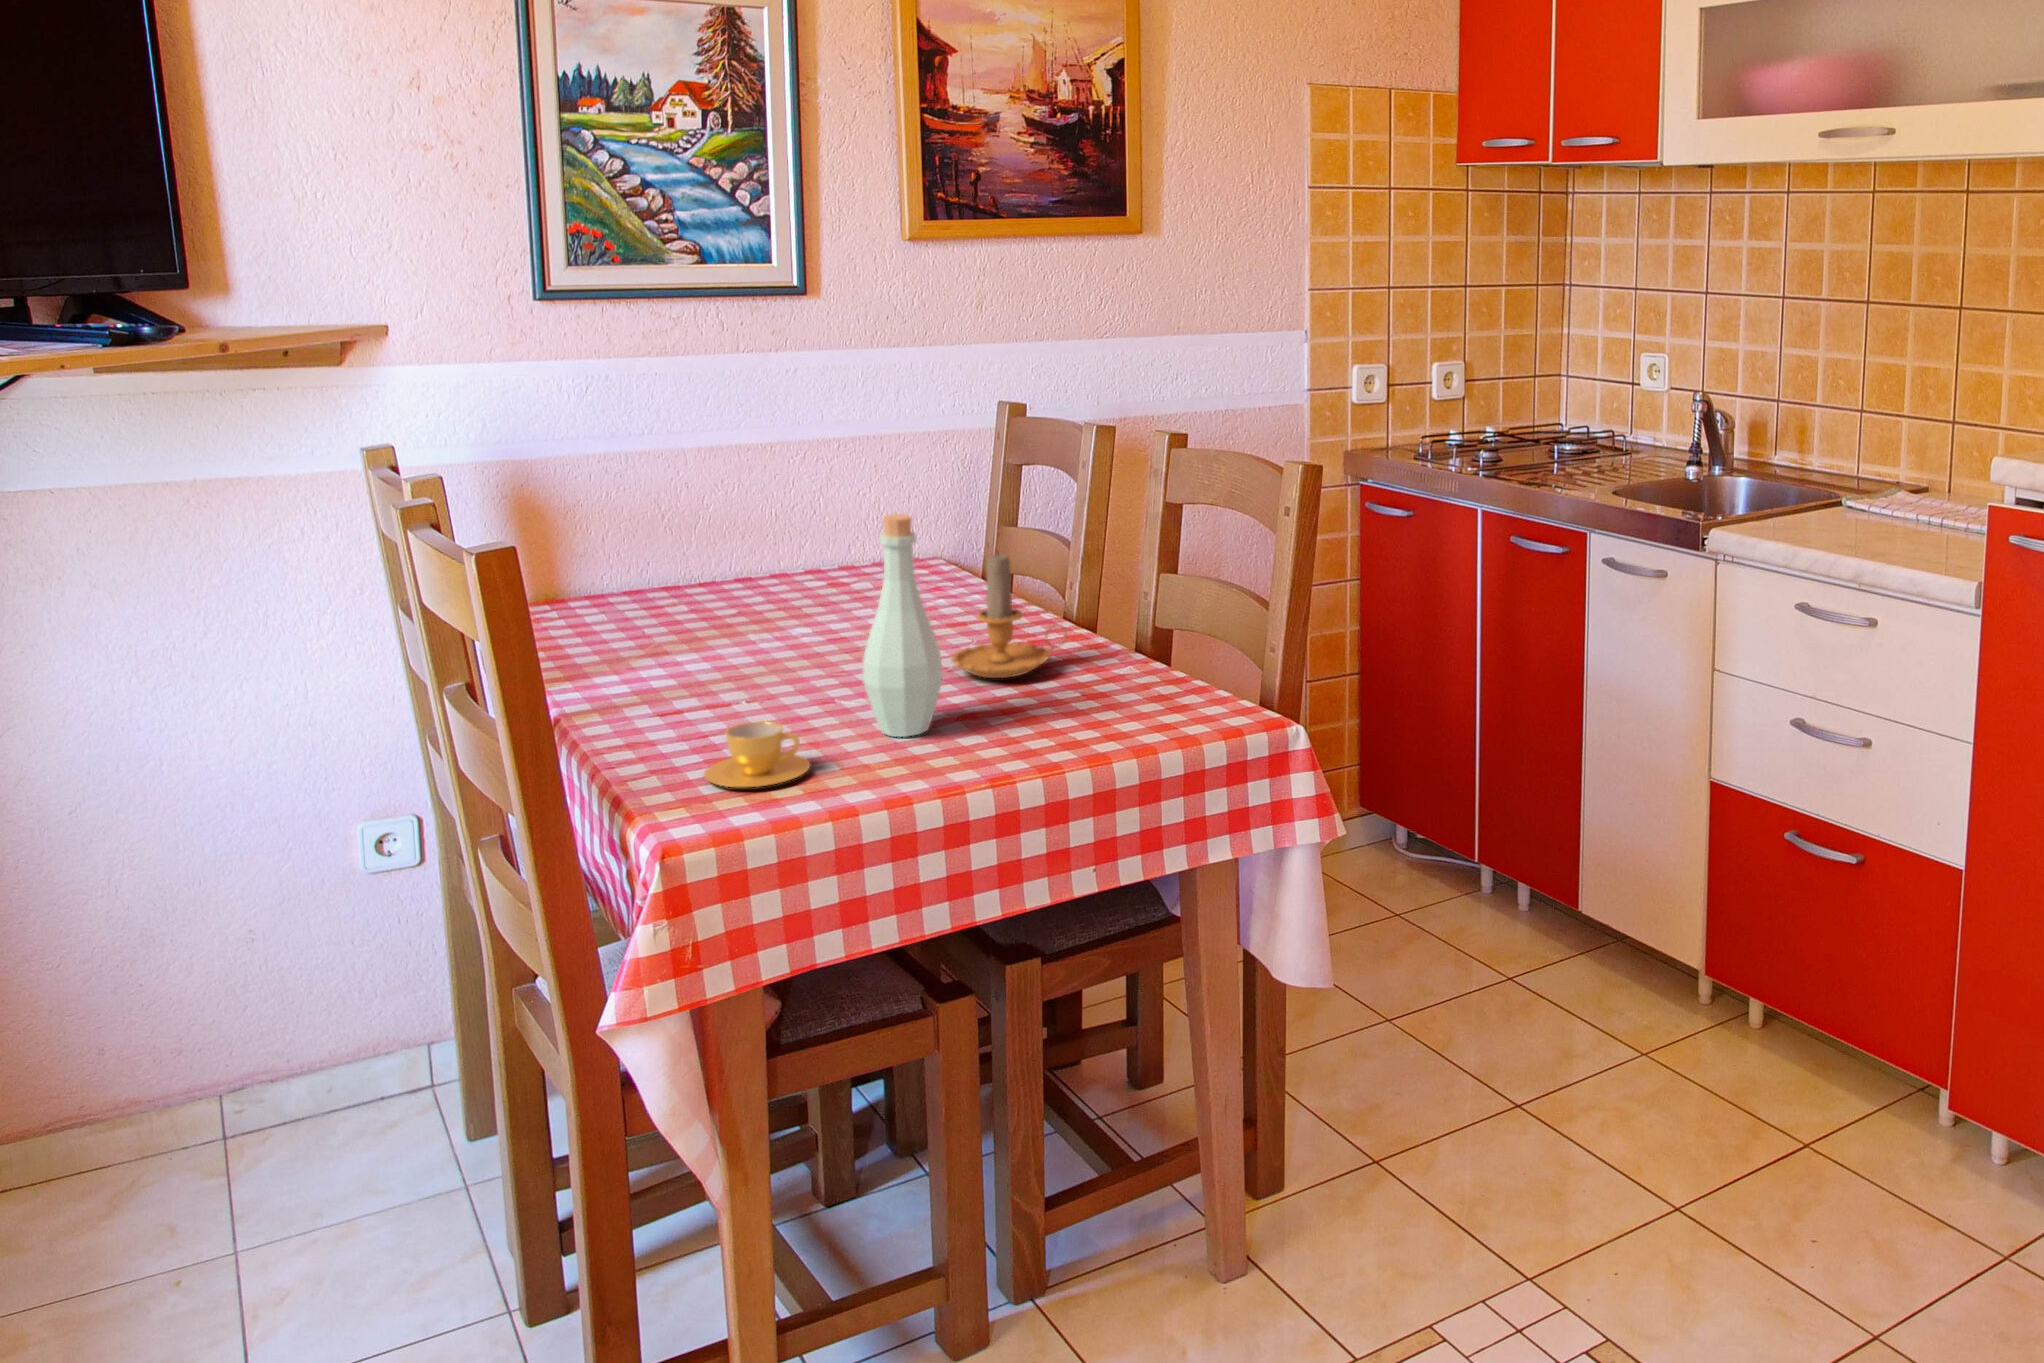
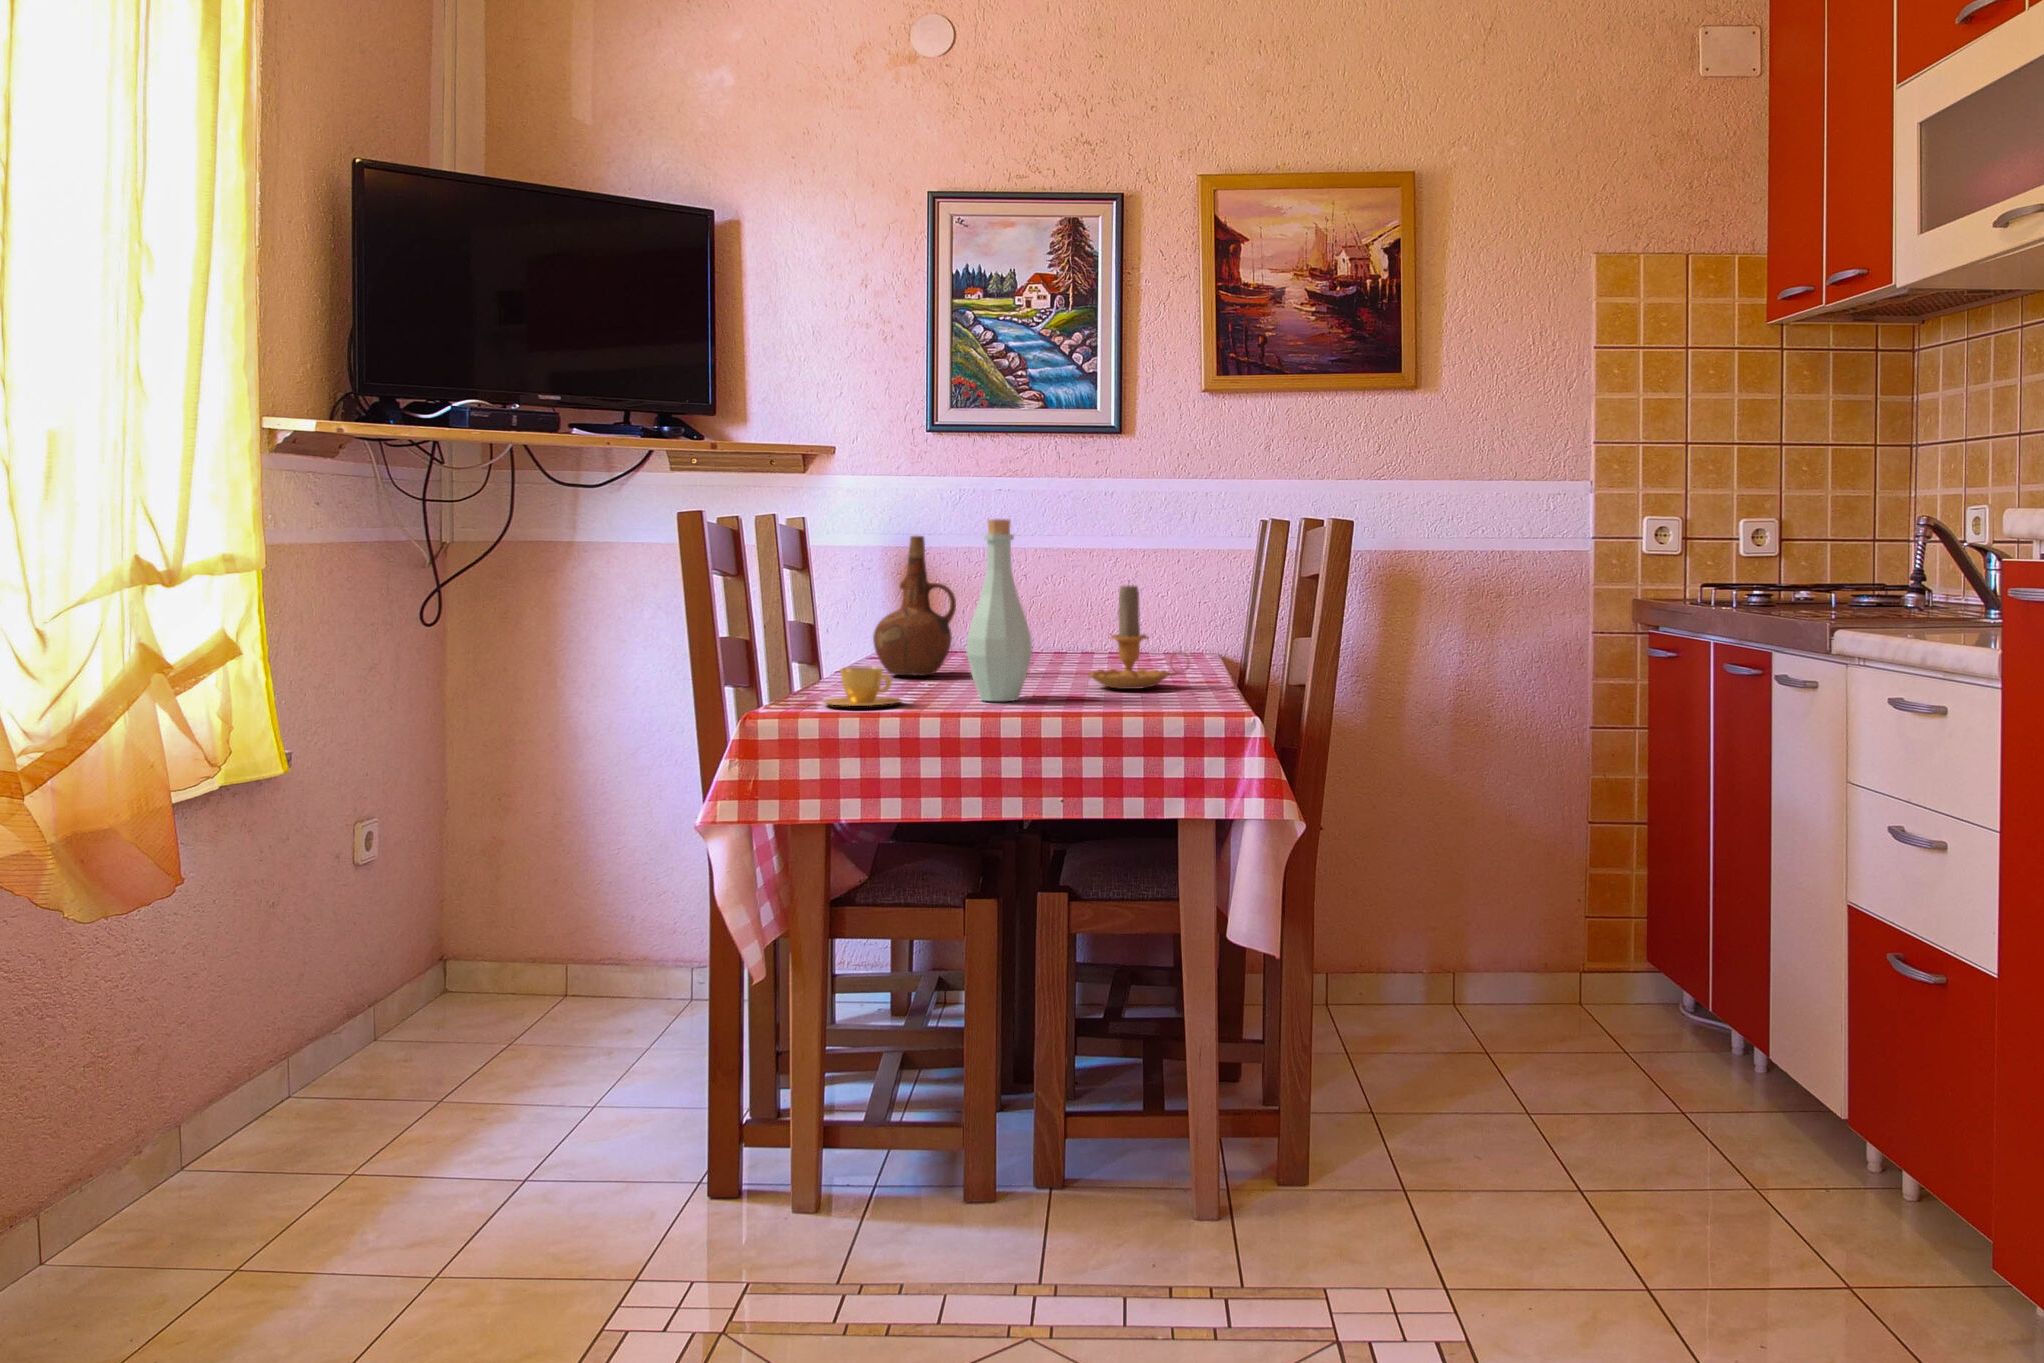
ceramic pitcher: none [626,501,737,686] -> present [873,536,956,675]

